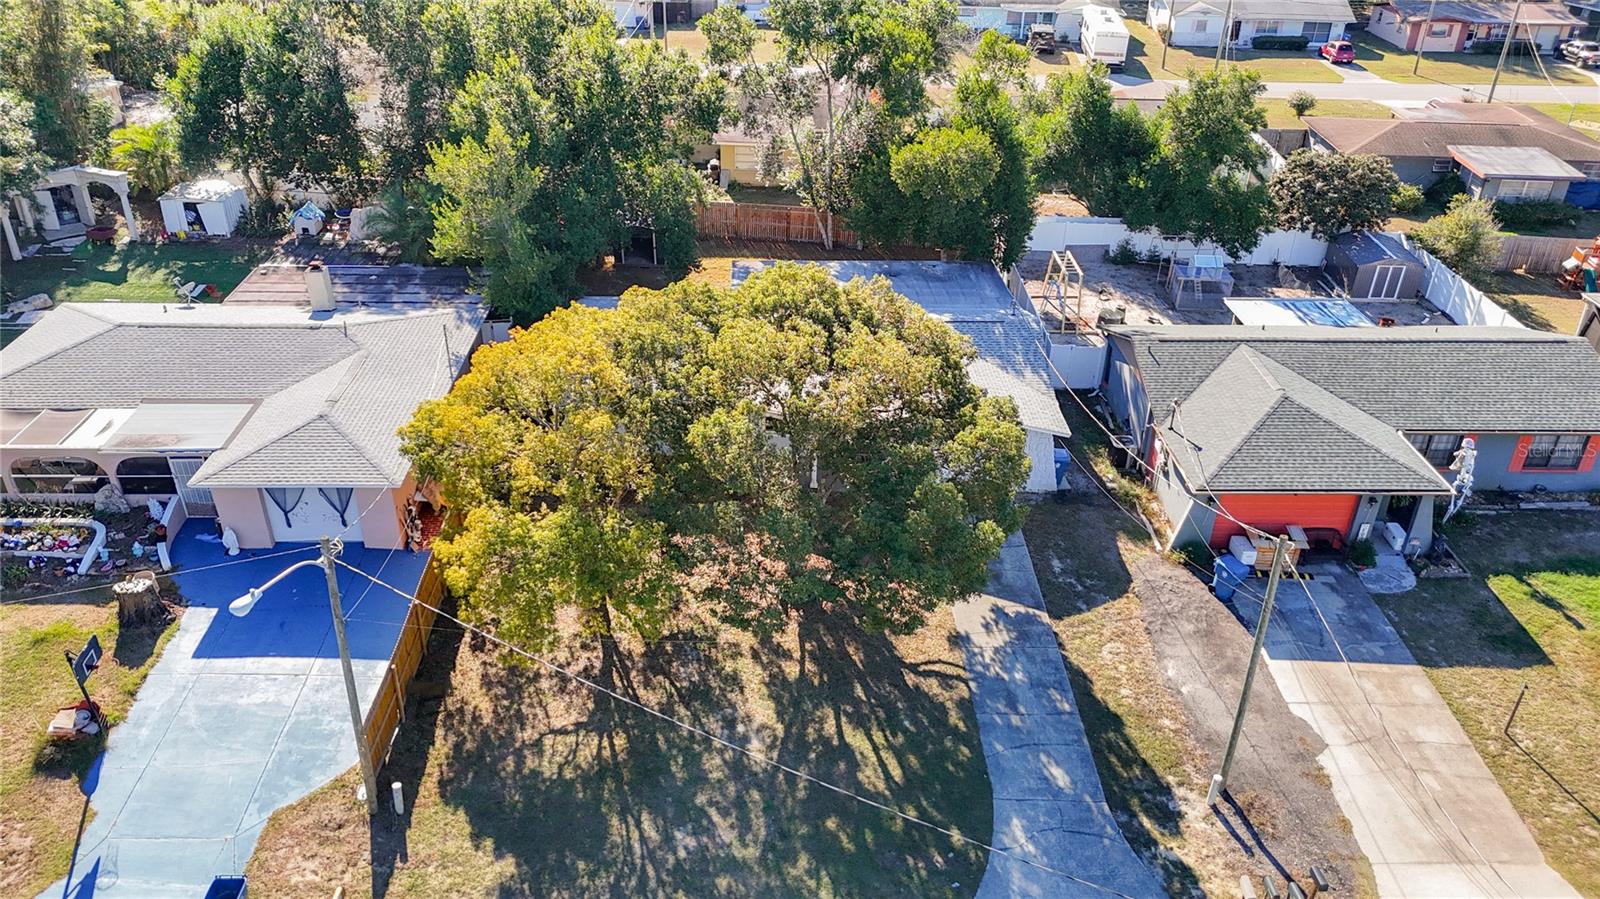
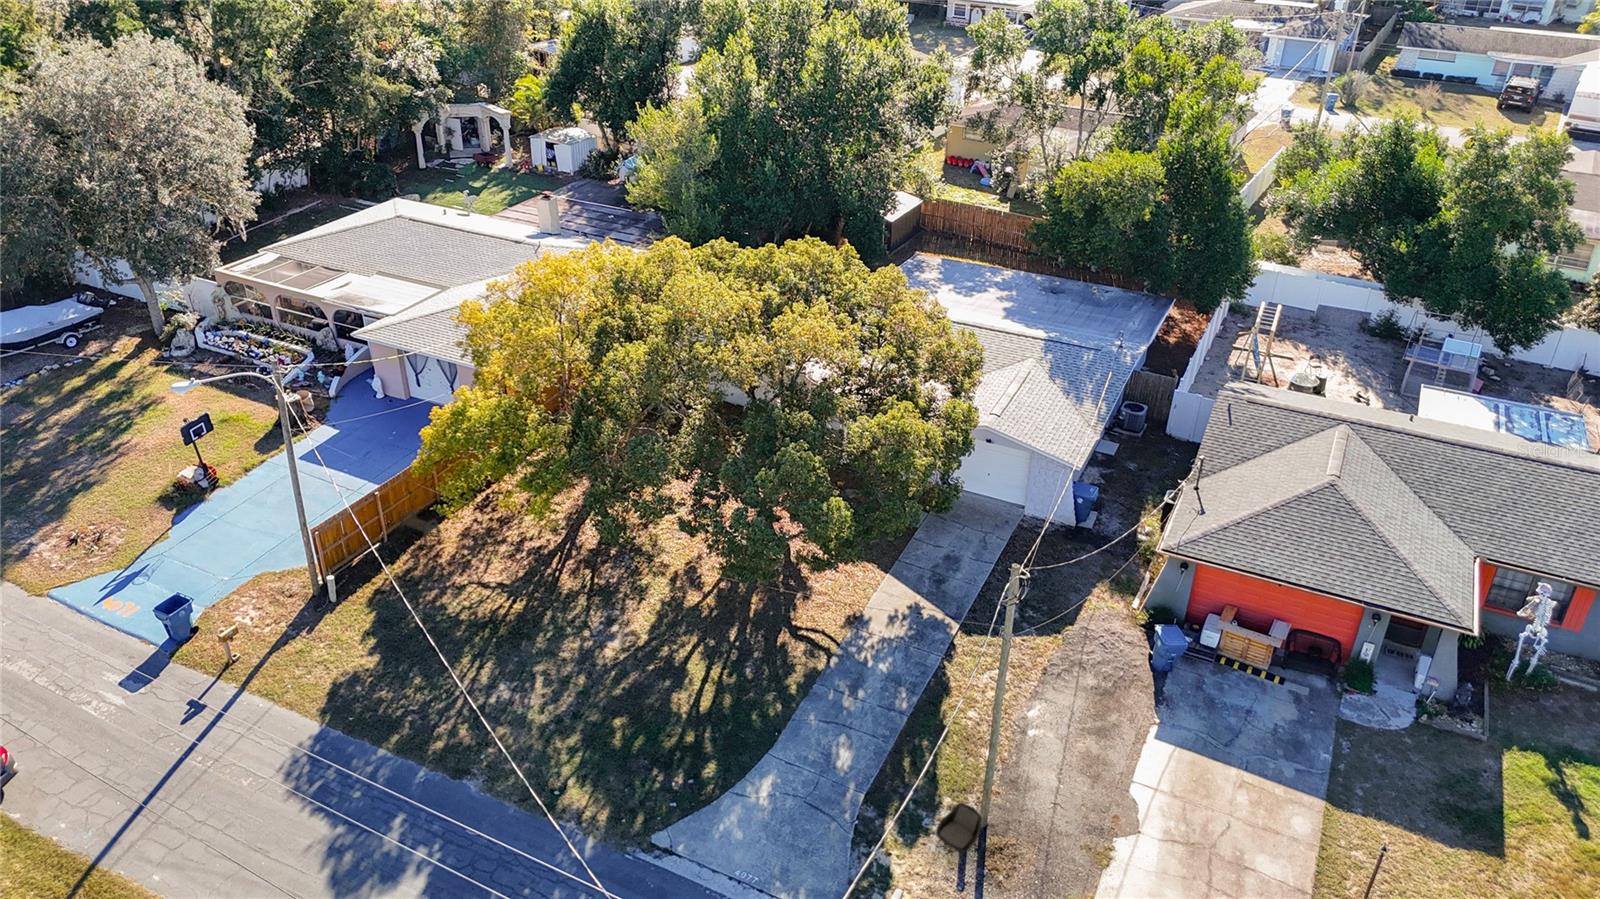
lounge chair: none [1200,773,1245,829] -> present [936,803,982,863]

